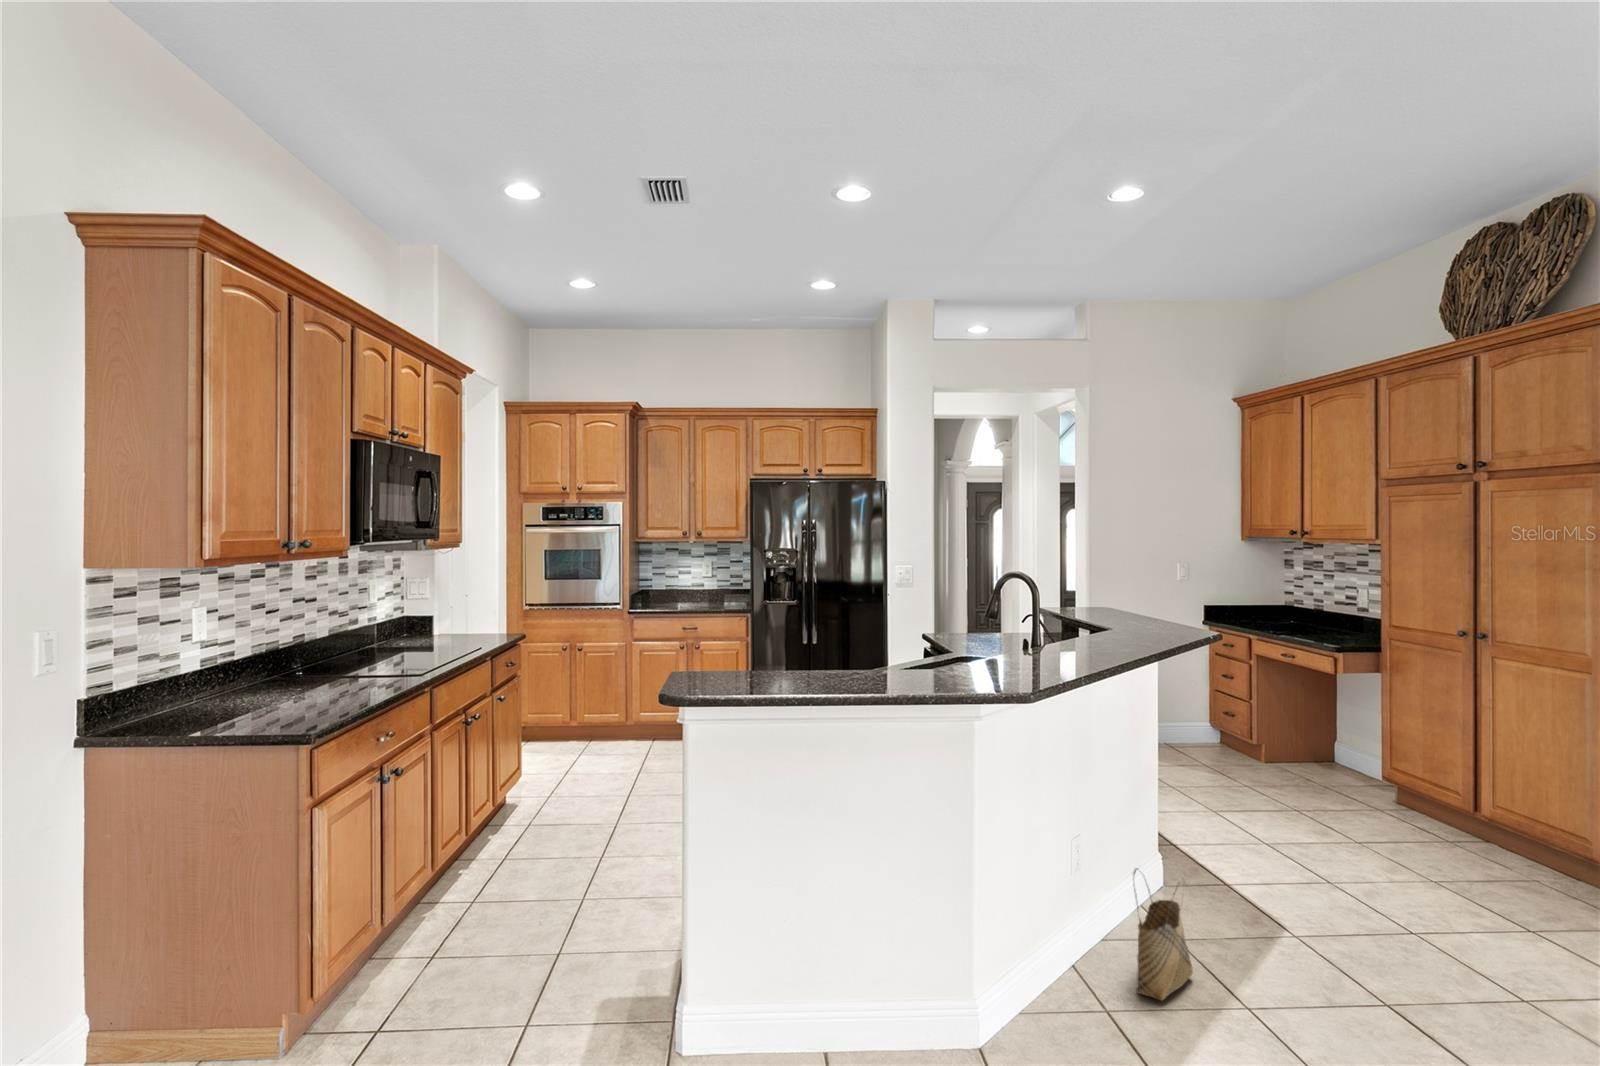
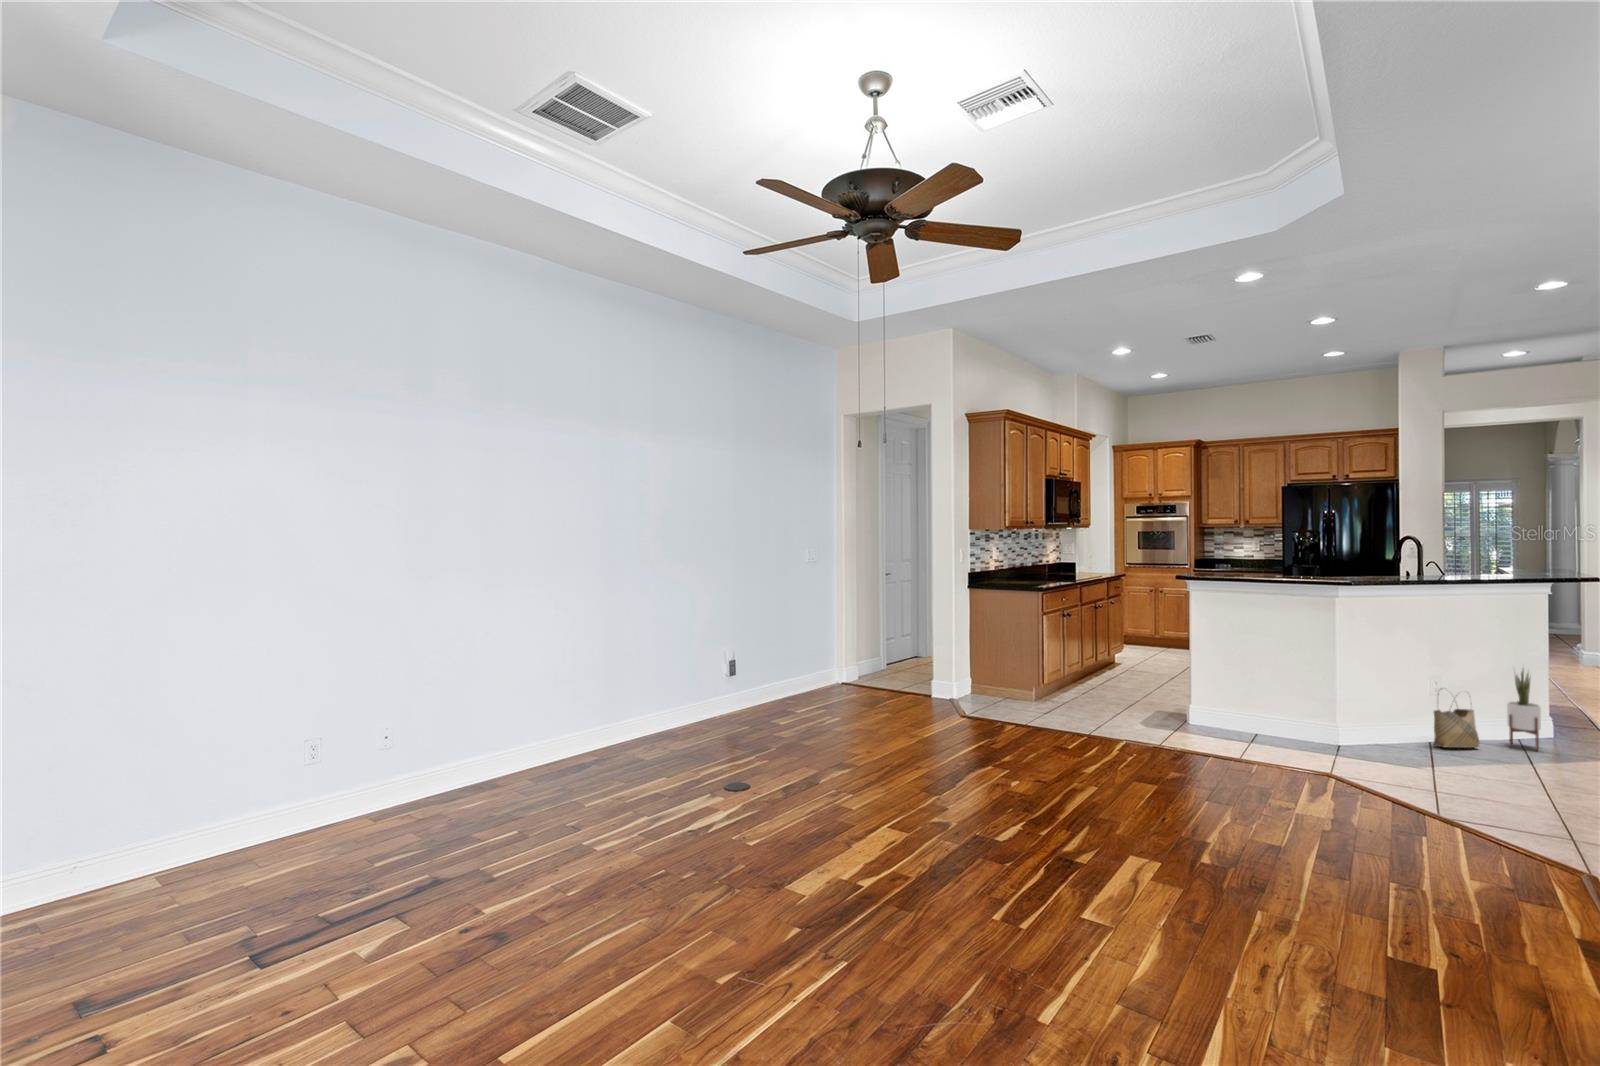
potted plant: none [1195,798,1248,954] -> present [1507,668,1541,751]

